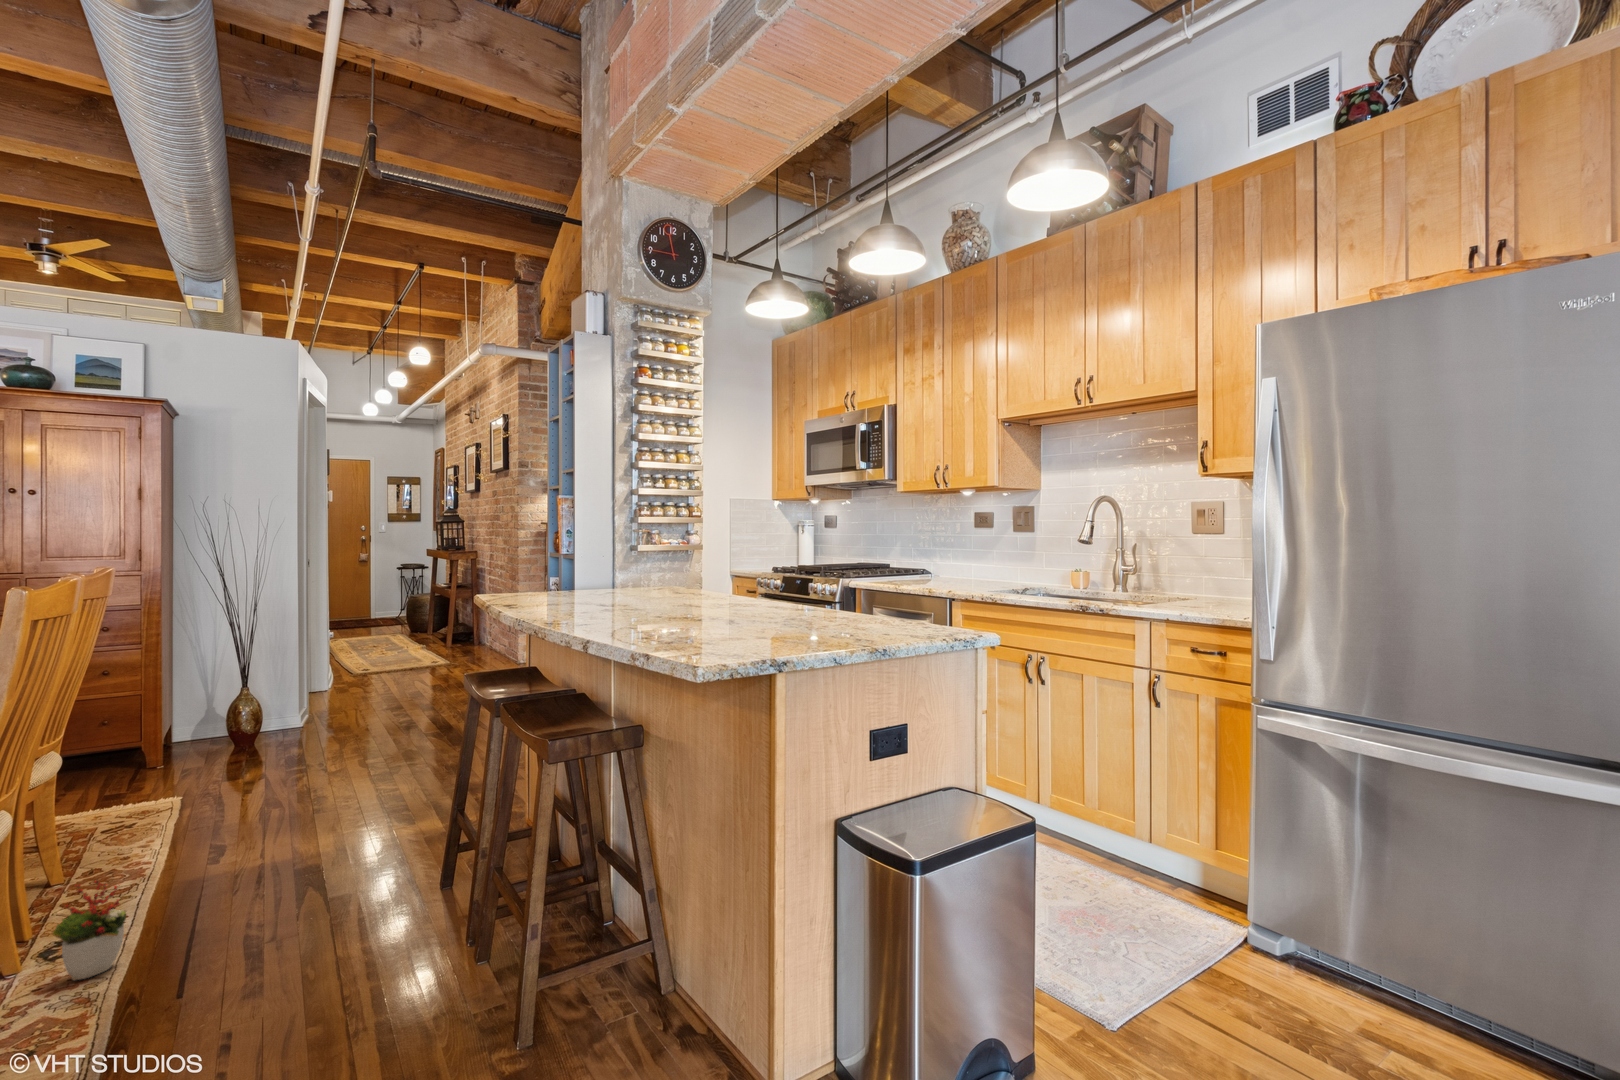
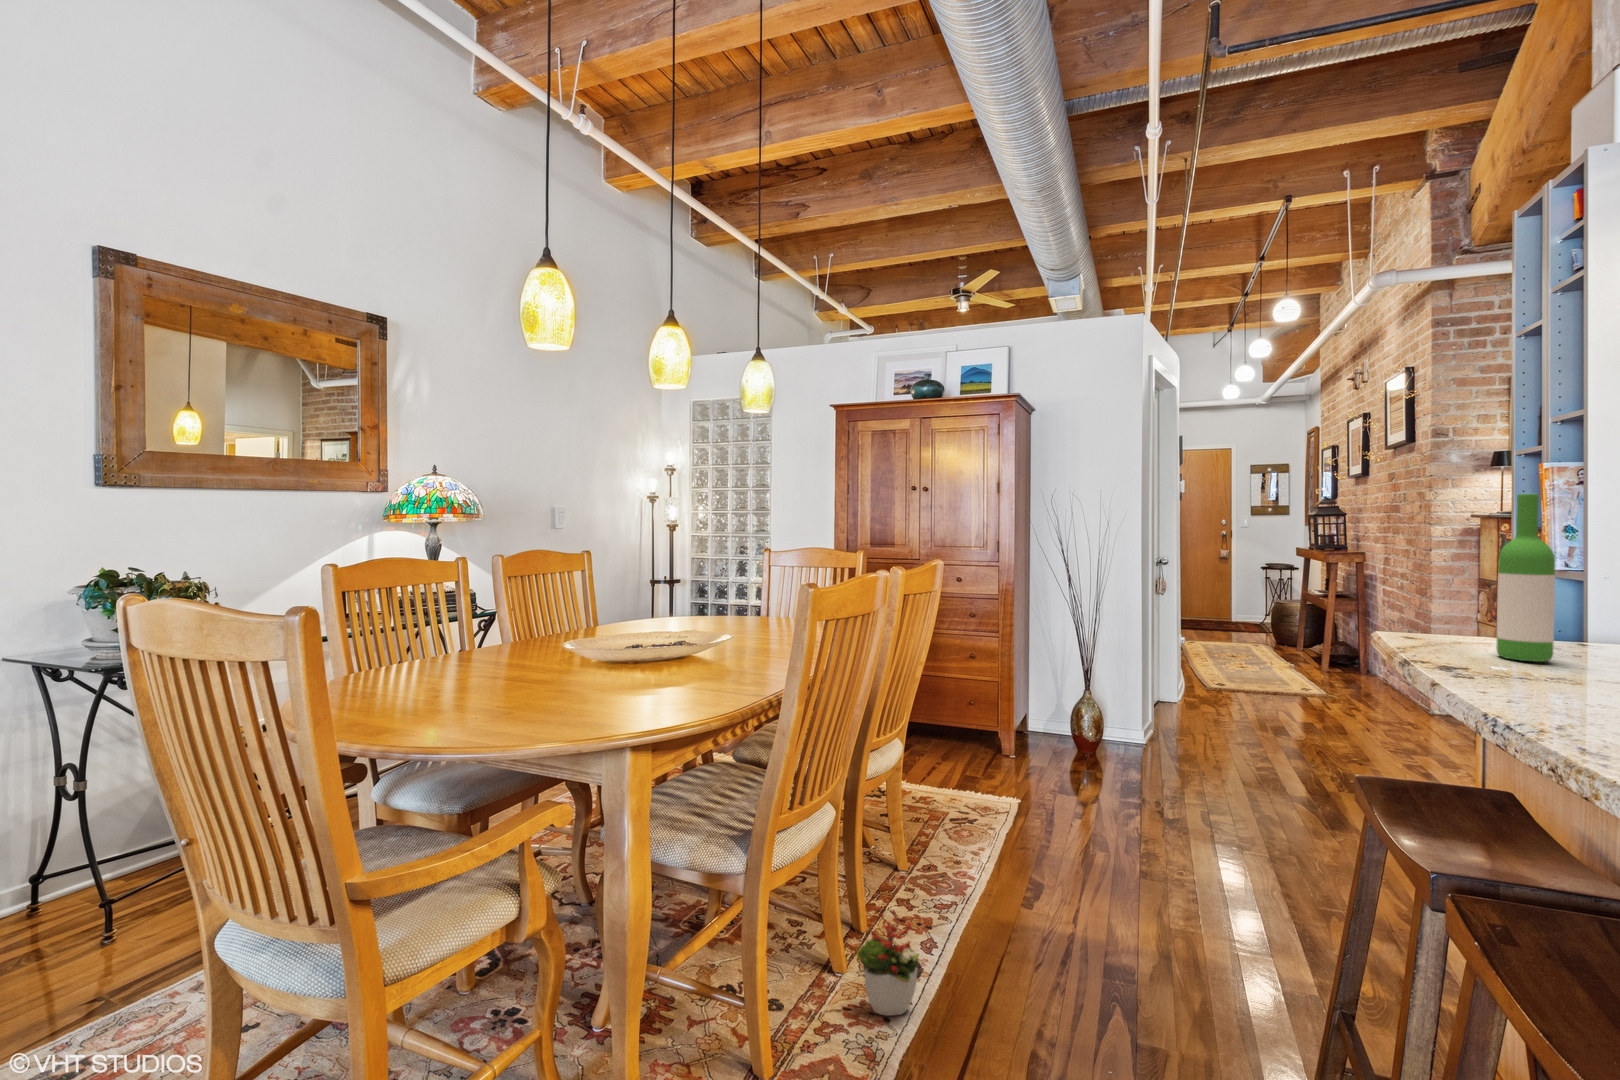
wine bottle: none [536,519,560,605] -> present [1496,494,1555,662]

